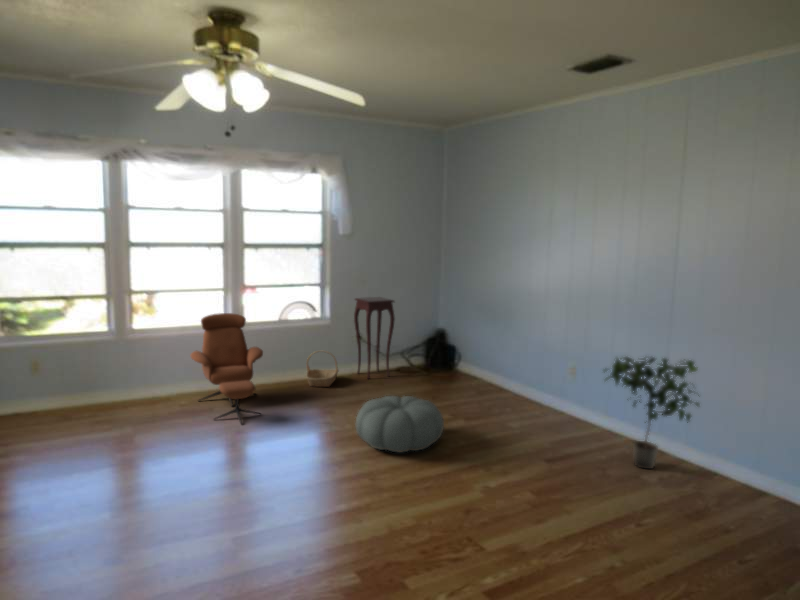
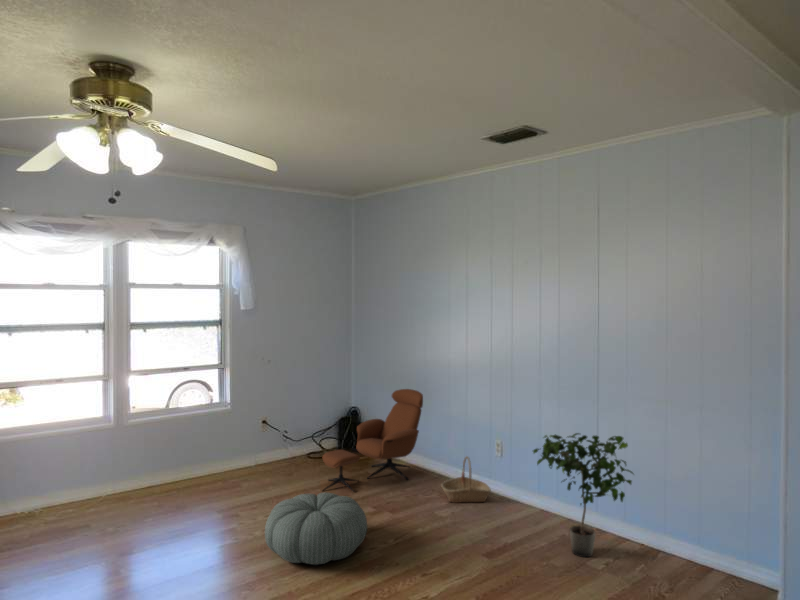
side table: present [354,297,395,379] -> none [257,376,303,470]
lounge chair: present [191,313,263,423] -> present [322,389,423,492]
basket: present [306,351,338,387] -> present [441,456,491,503]

